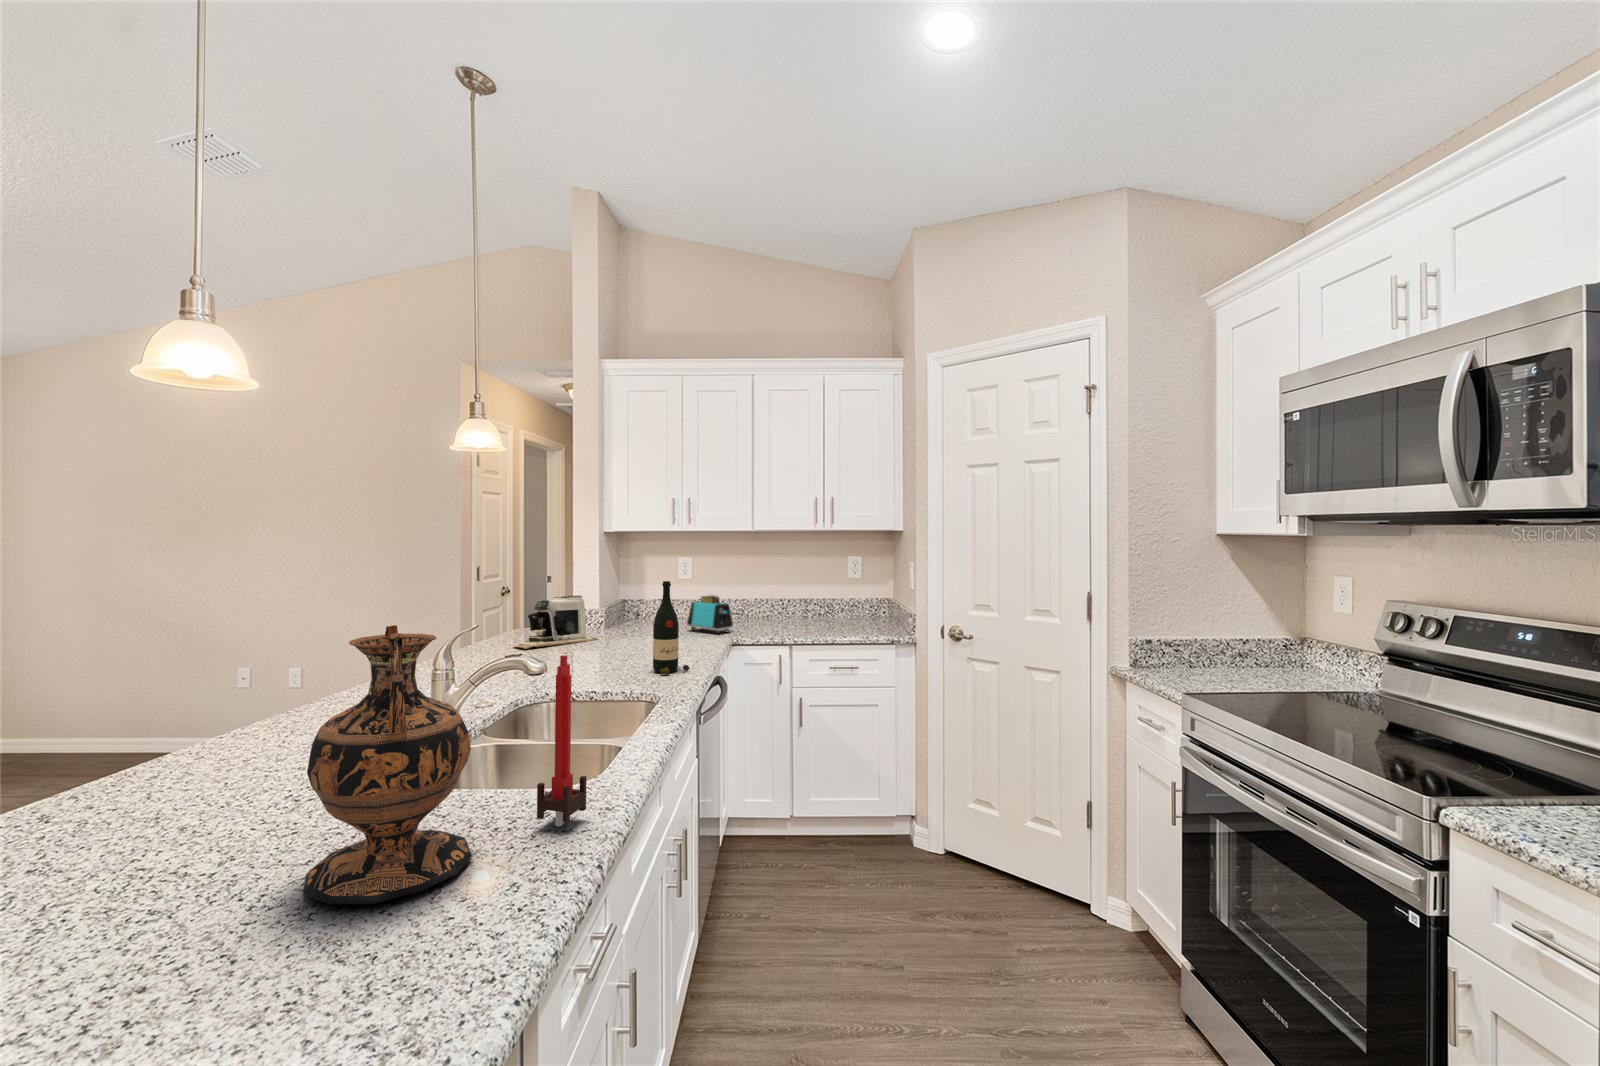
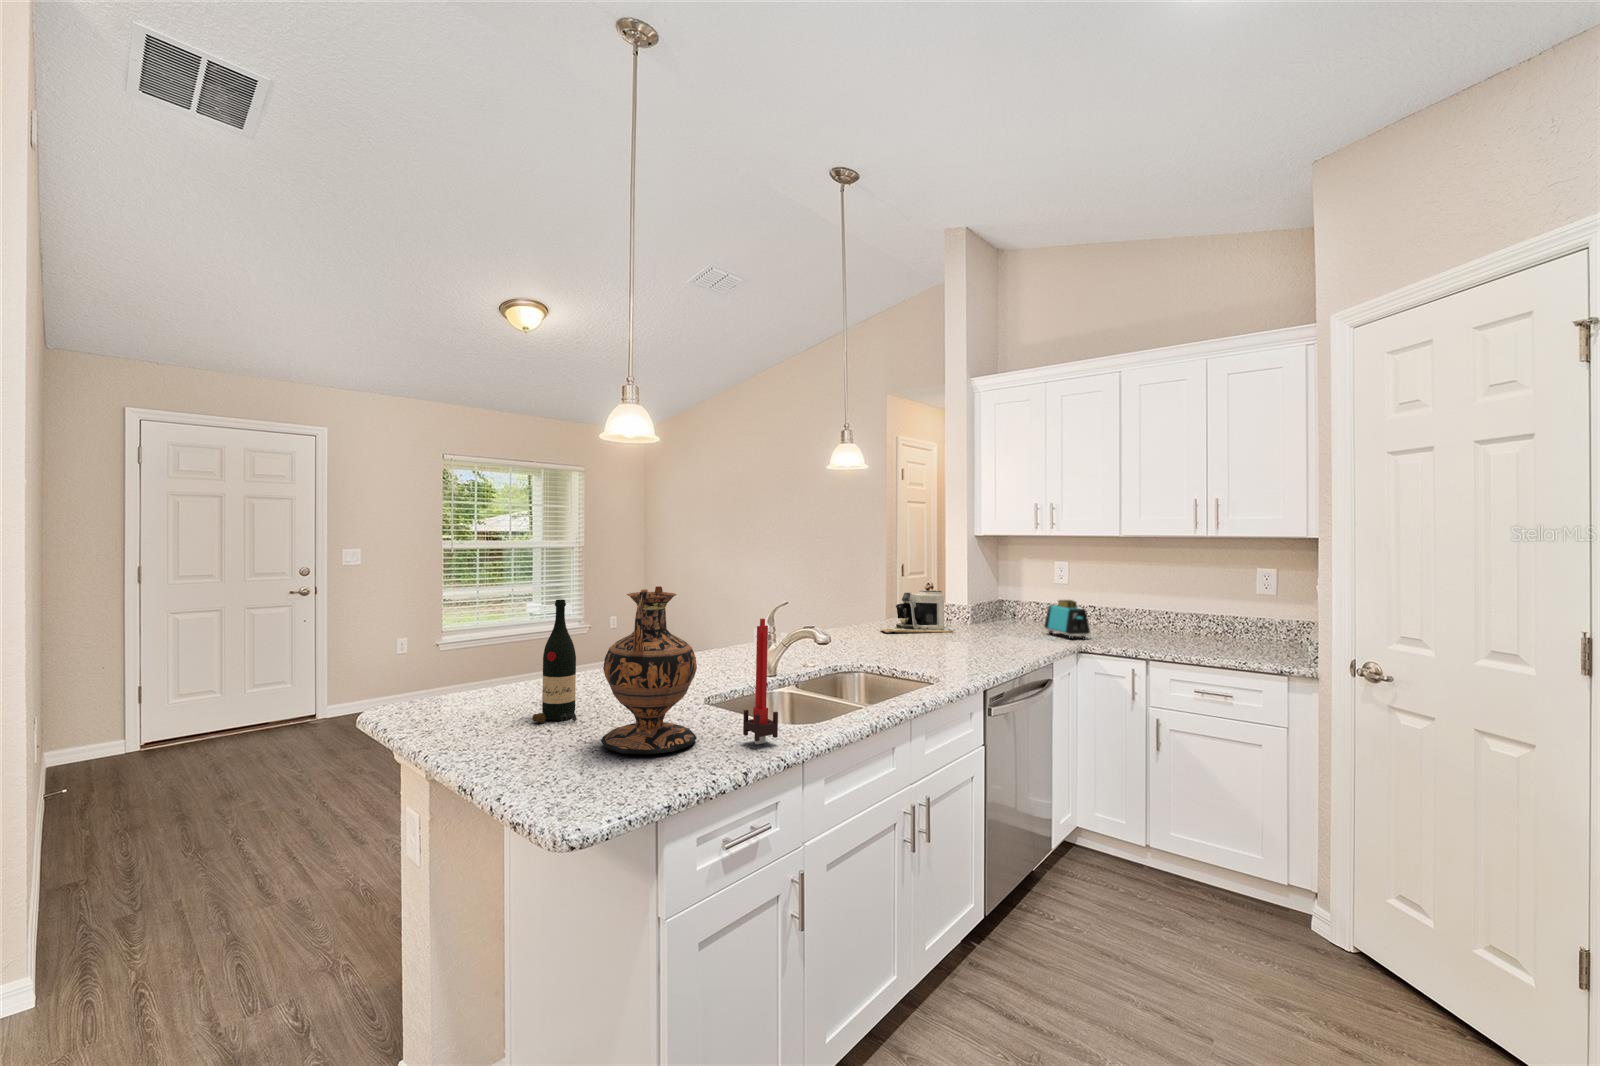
wine bottle: present [653,581,690,674] -> present [532,599,576,723]

